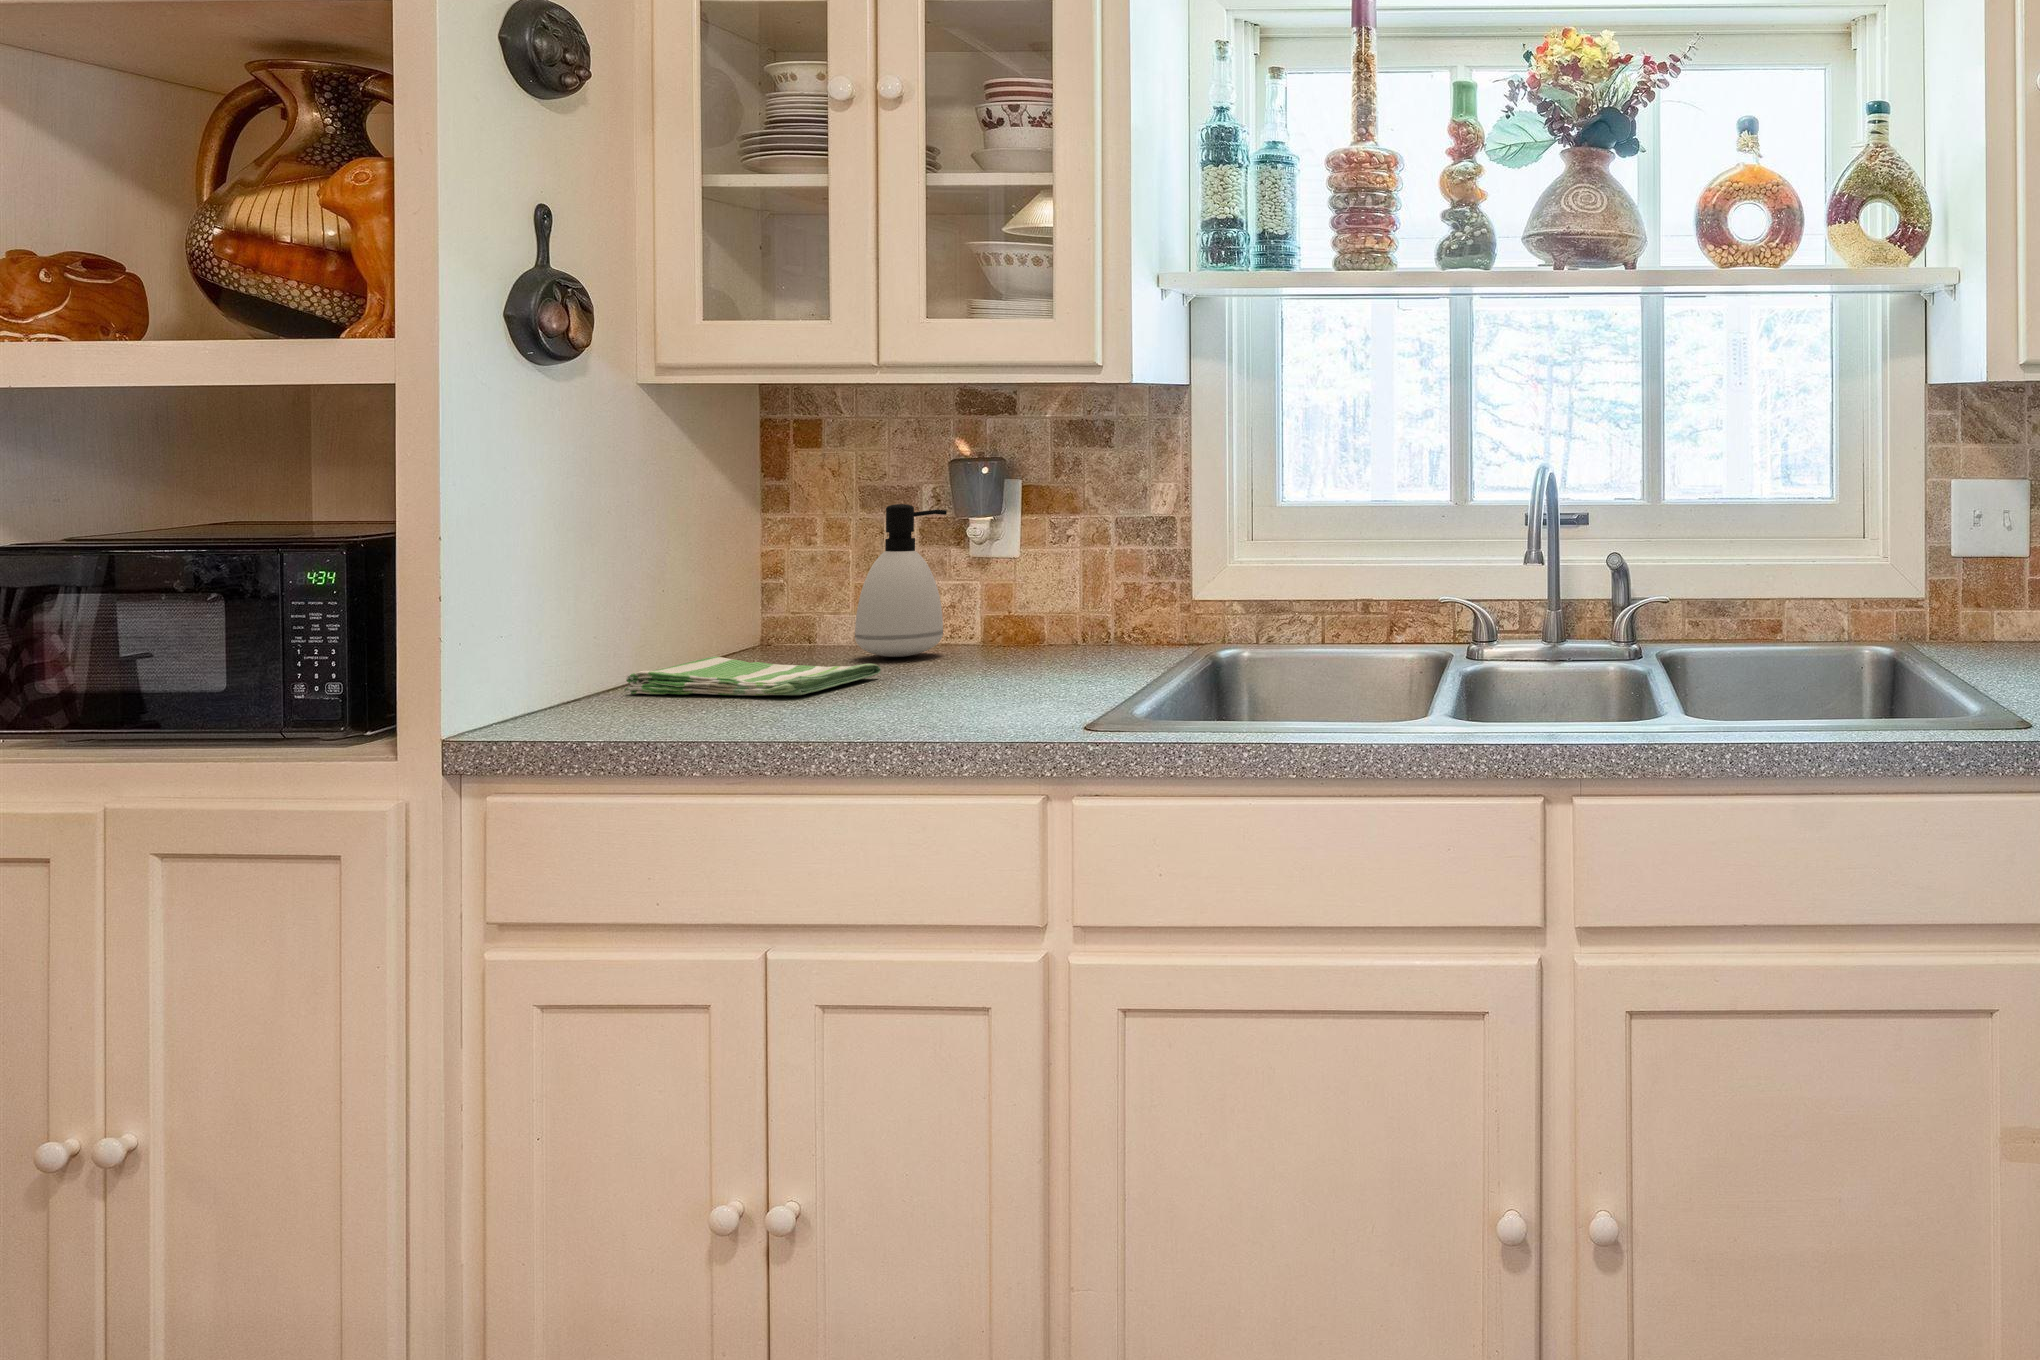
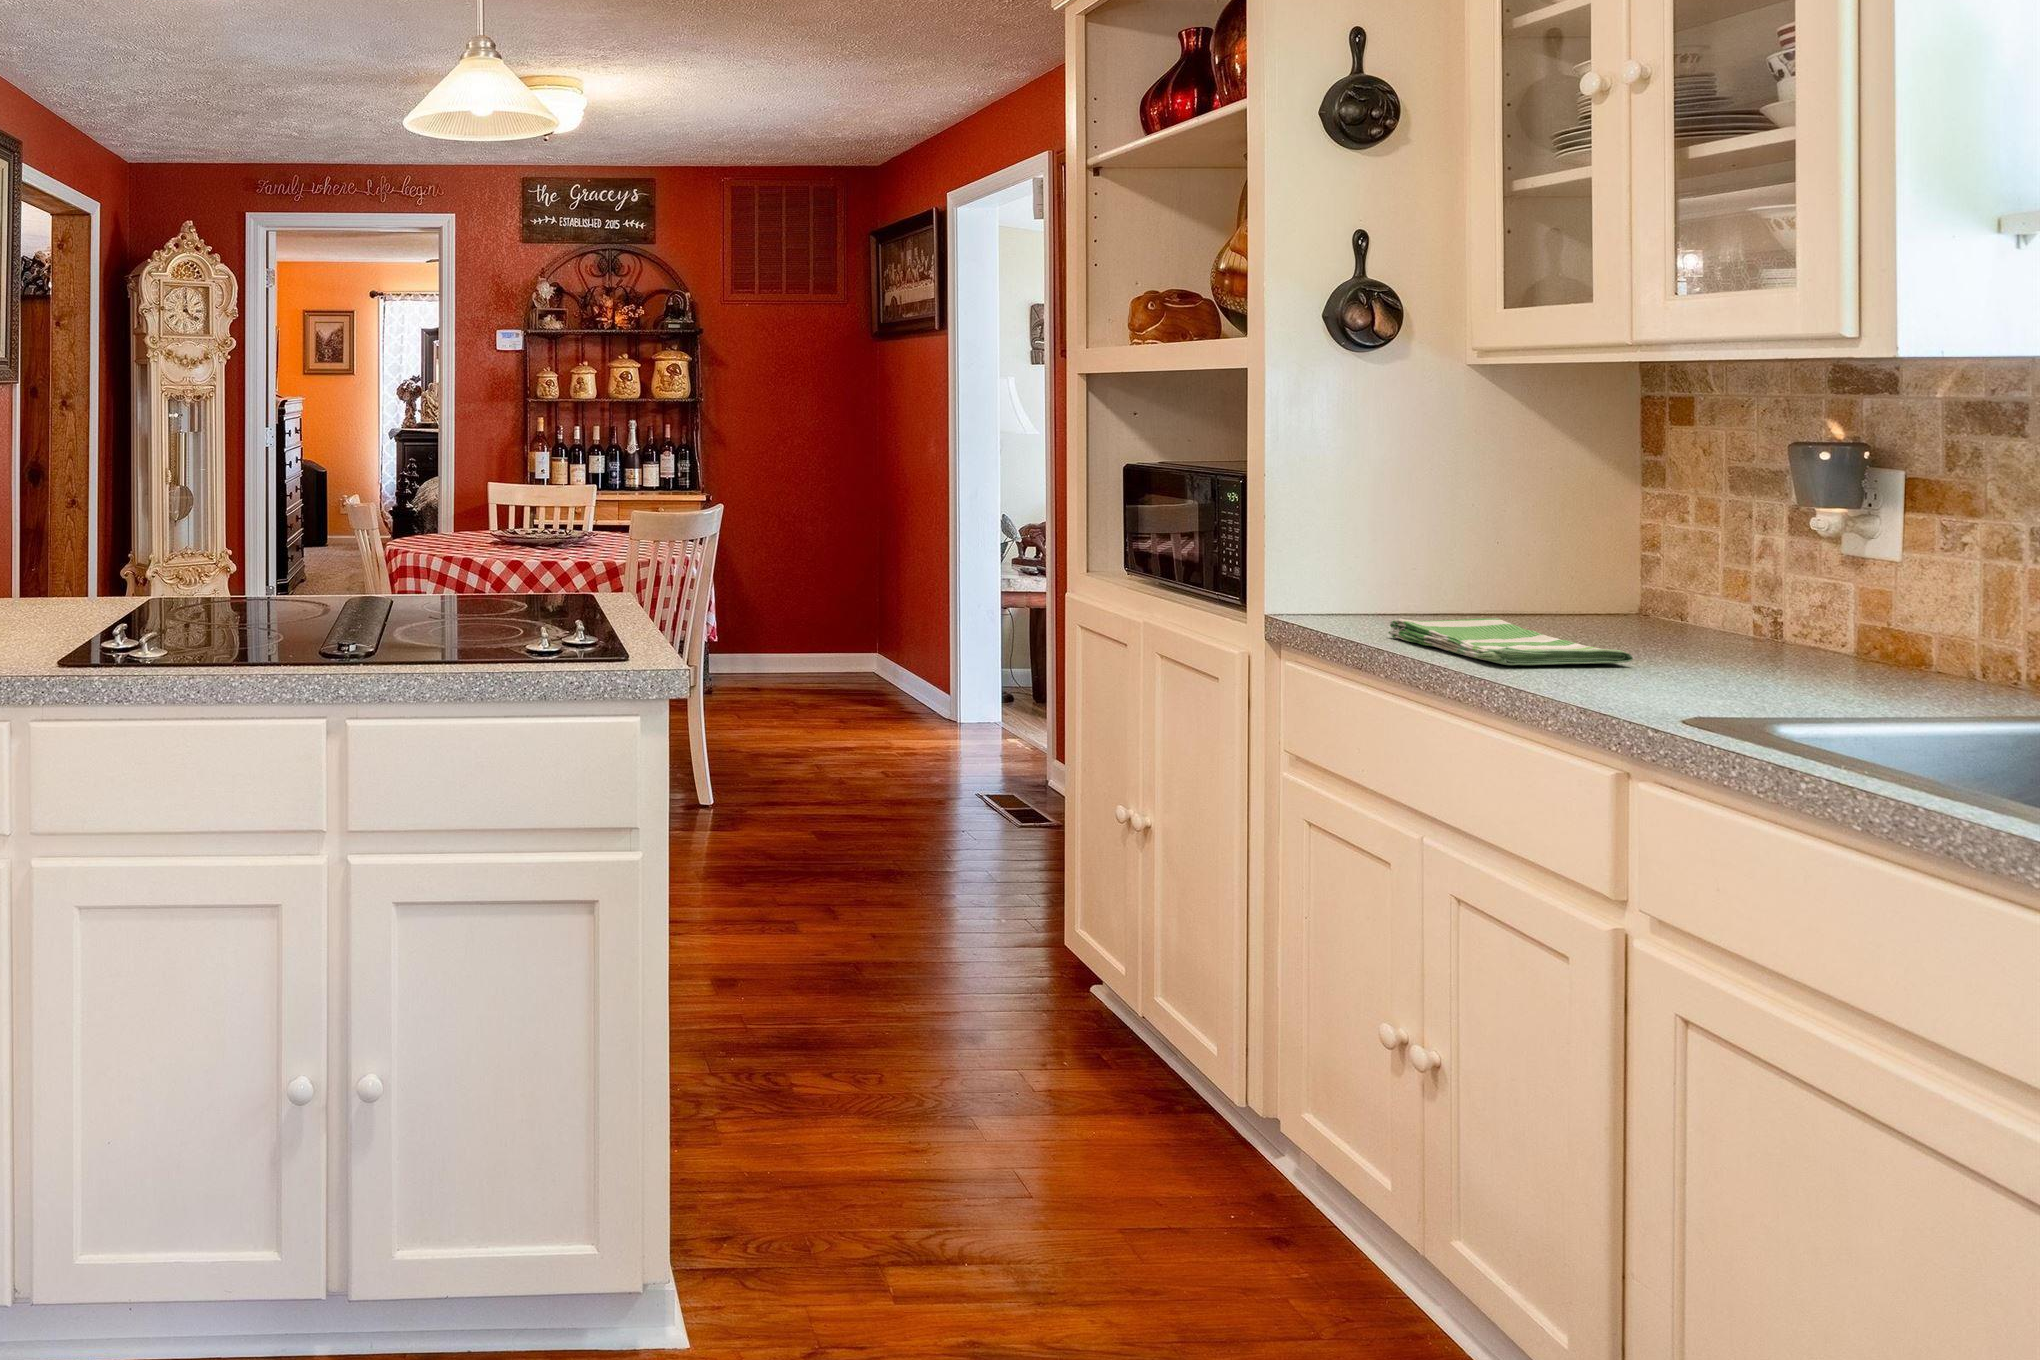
soap dispenser: present [855,504,947,657] -> none [1666,489,1780,653]

